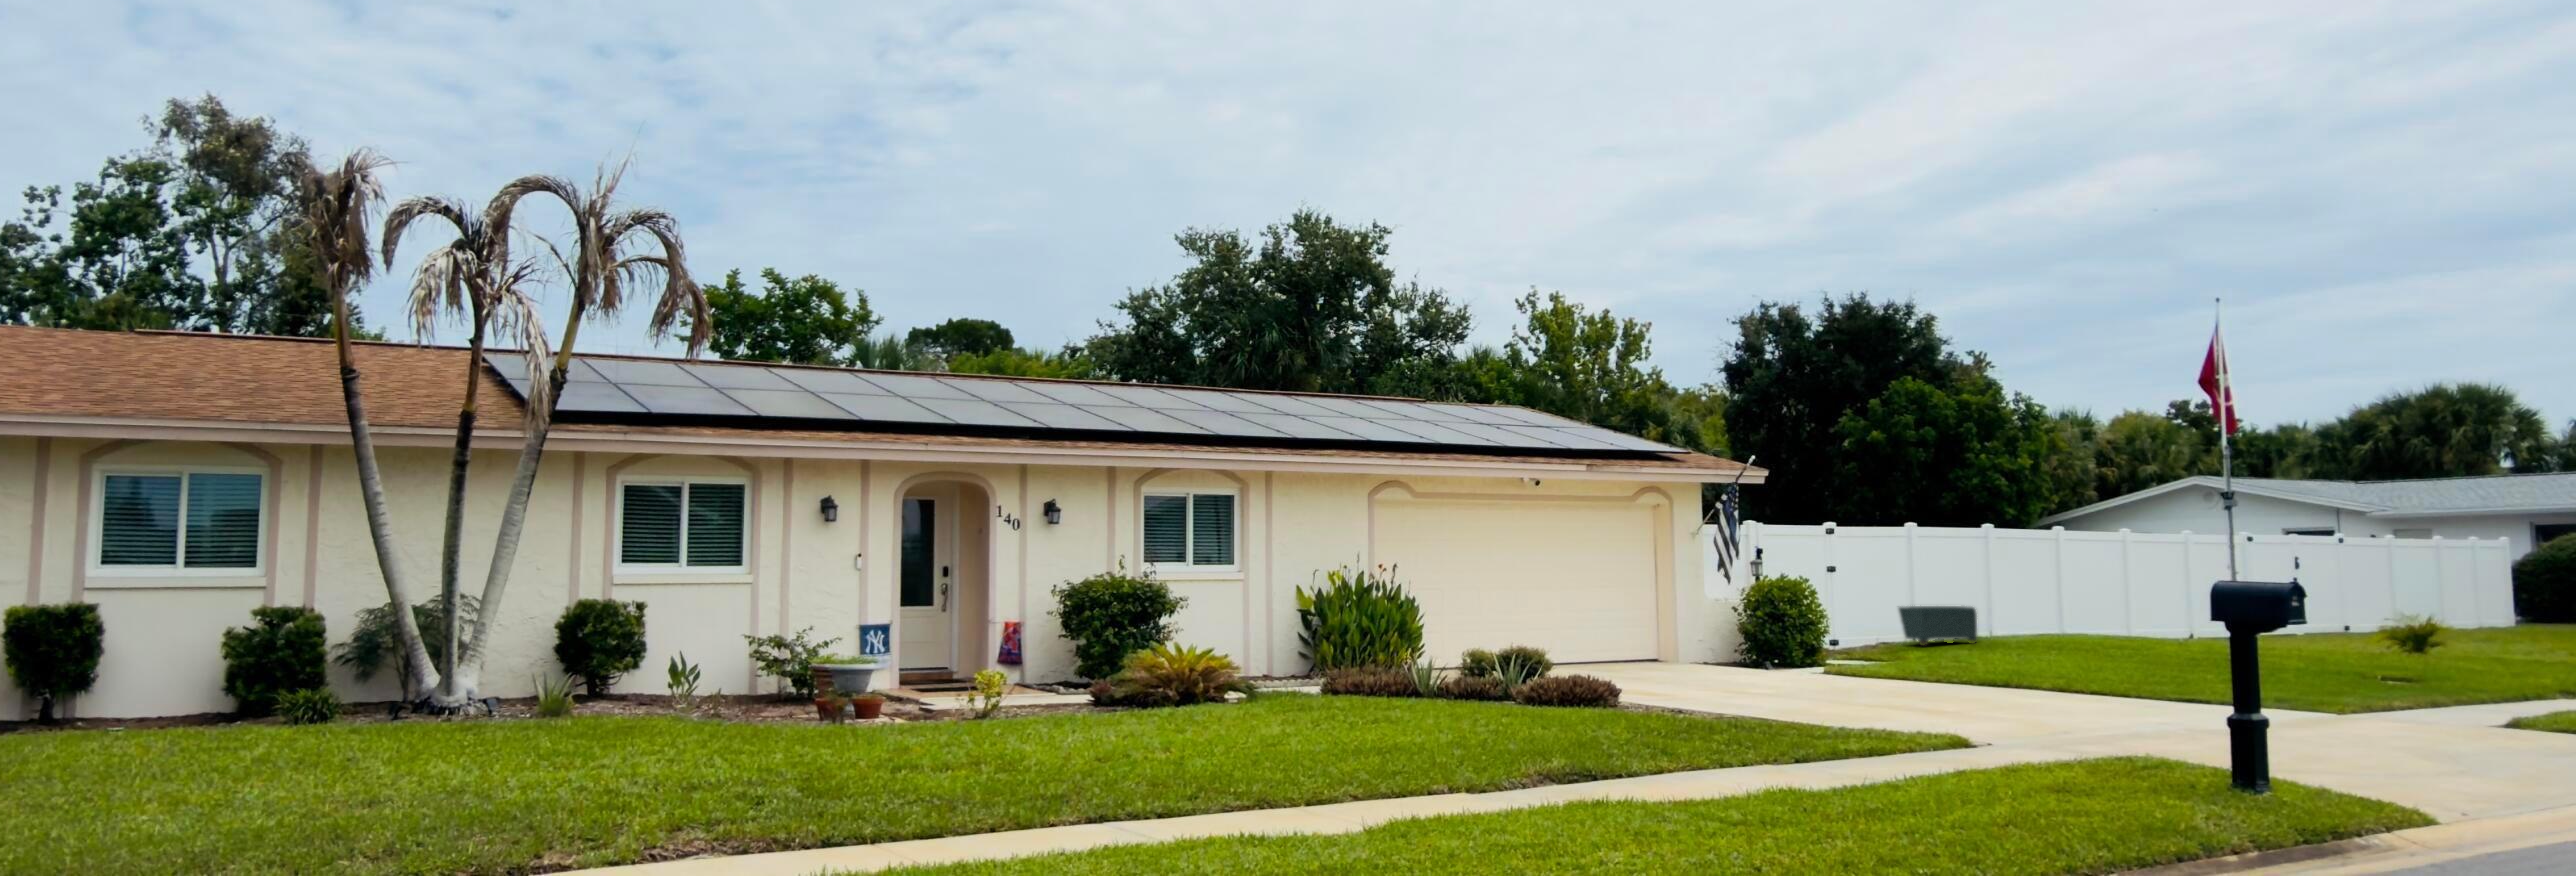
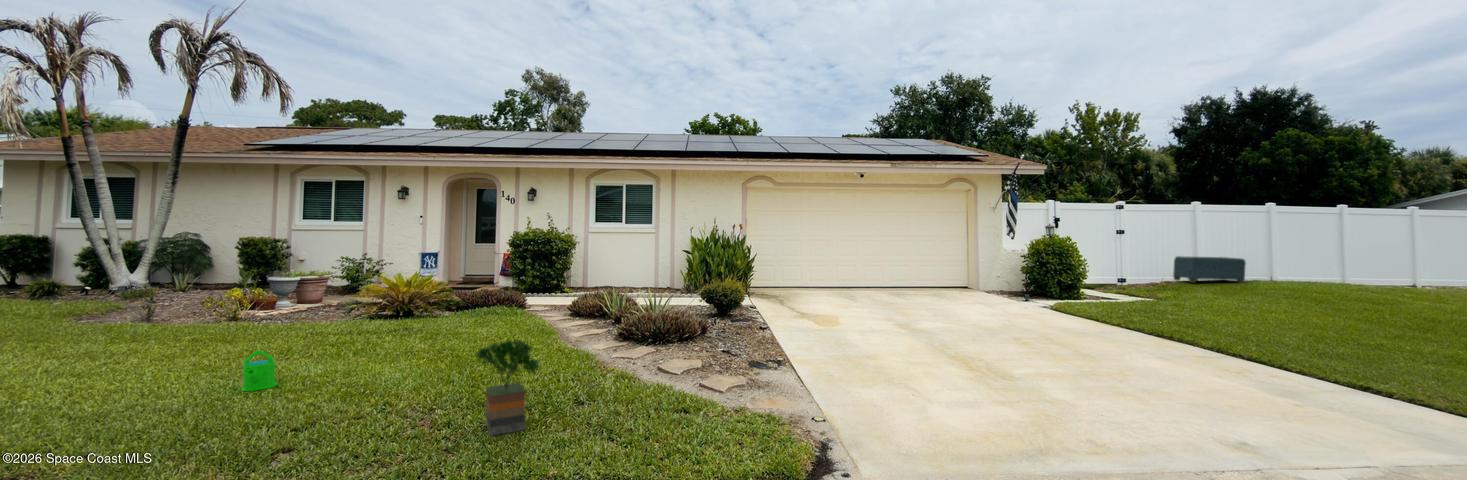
potted tree: none [1764,646,1820,720] -> present [477,340,539,436]
watering can: none [1500,683,1549,721] -> present [241,350,277,391]

